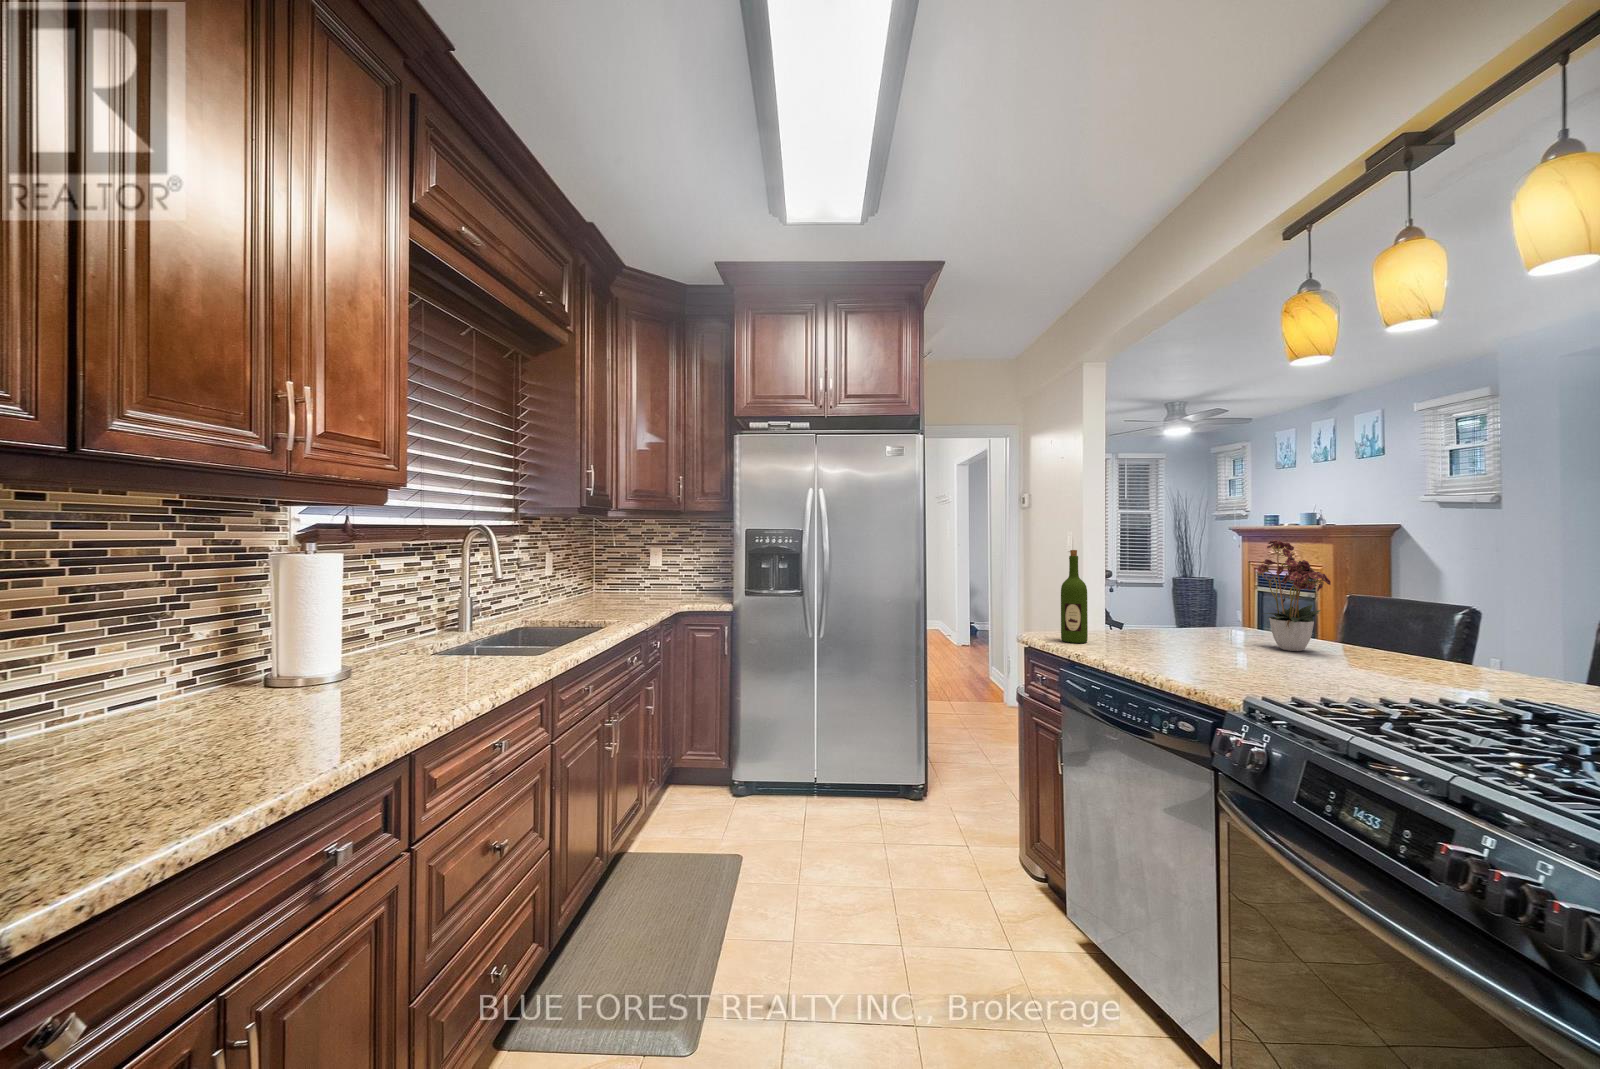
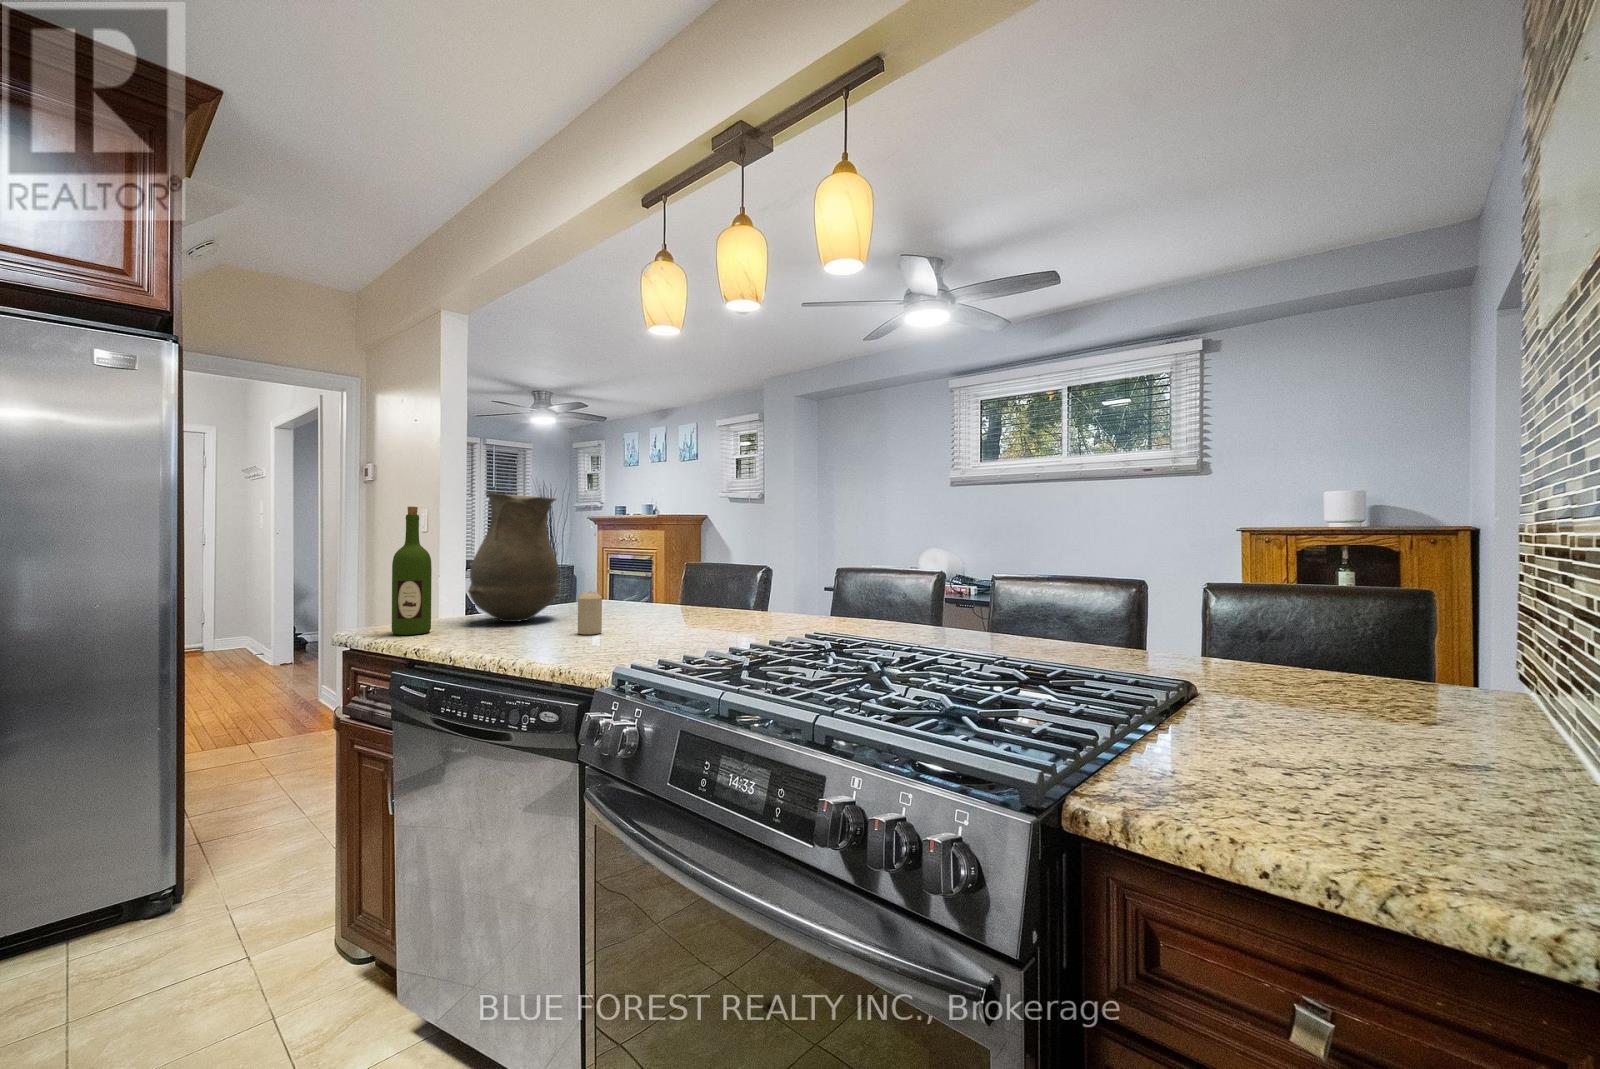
vase: none [1114,535,1192,642] -> present [468,492,559,622]
flower arrangement: present [1257,540,1331,651] -> none [616,498,687,615]
candle: none [1210,624,1235,663] -> present [578,591,602,634]

